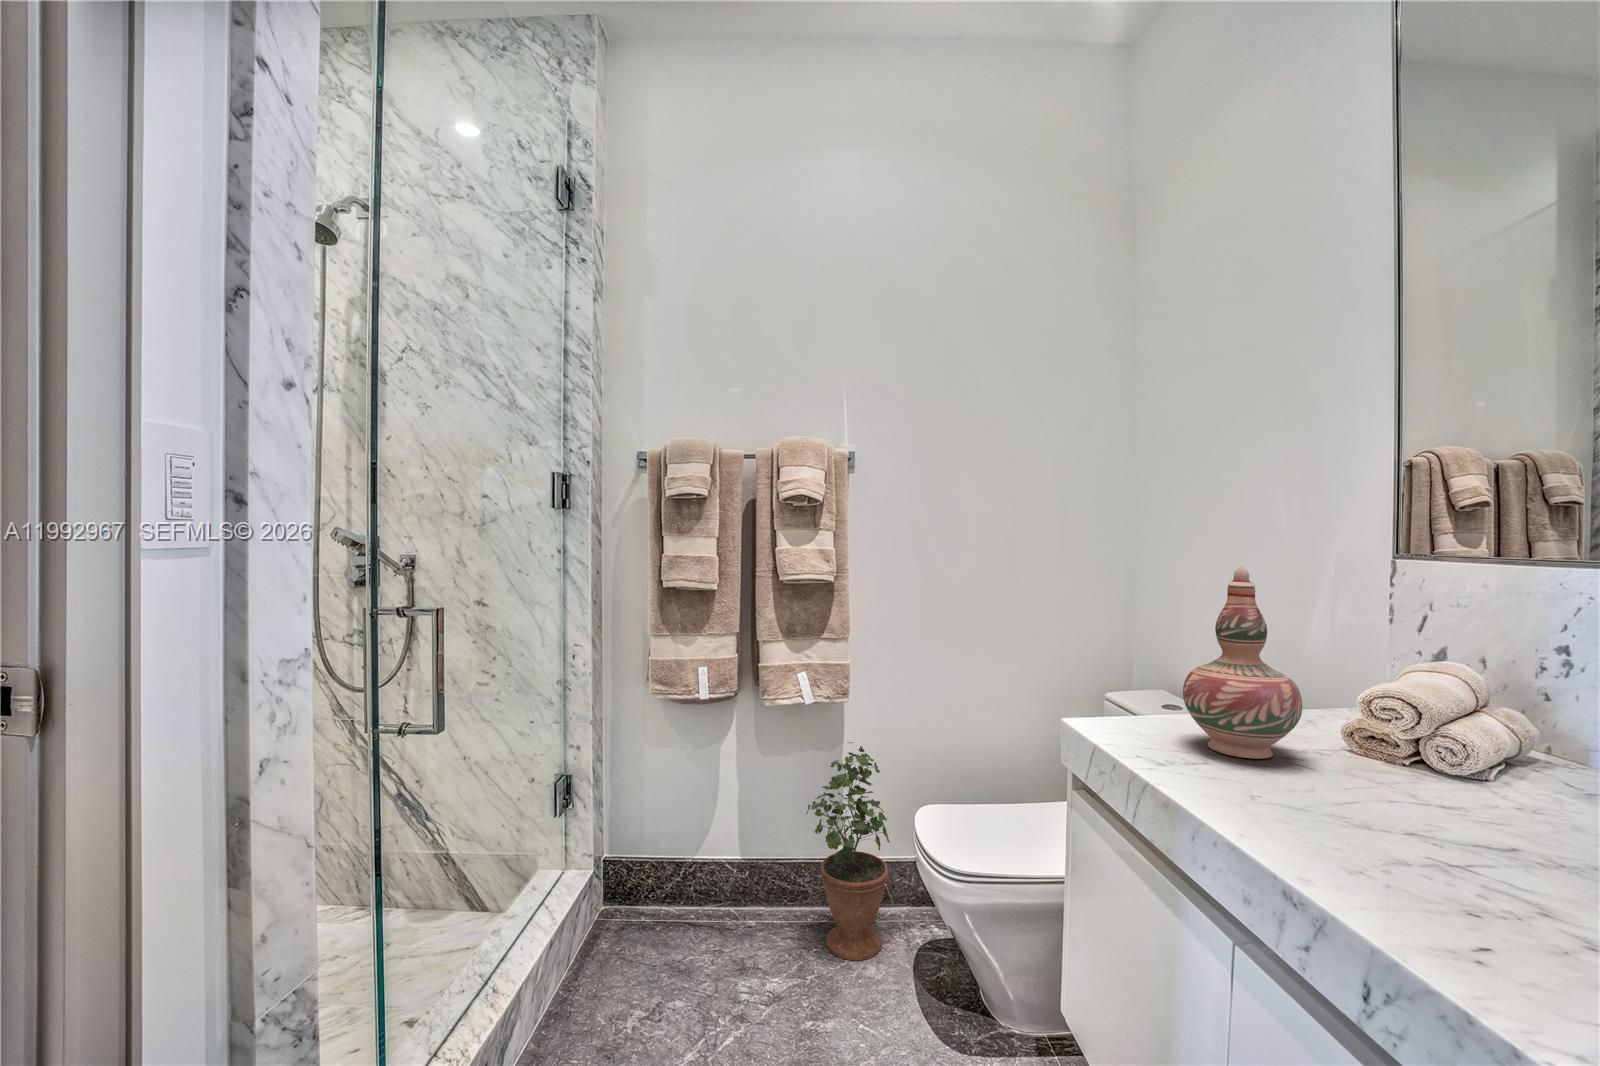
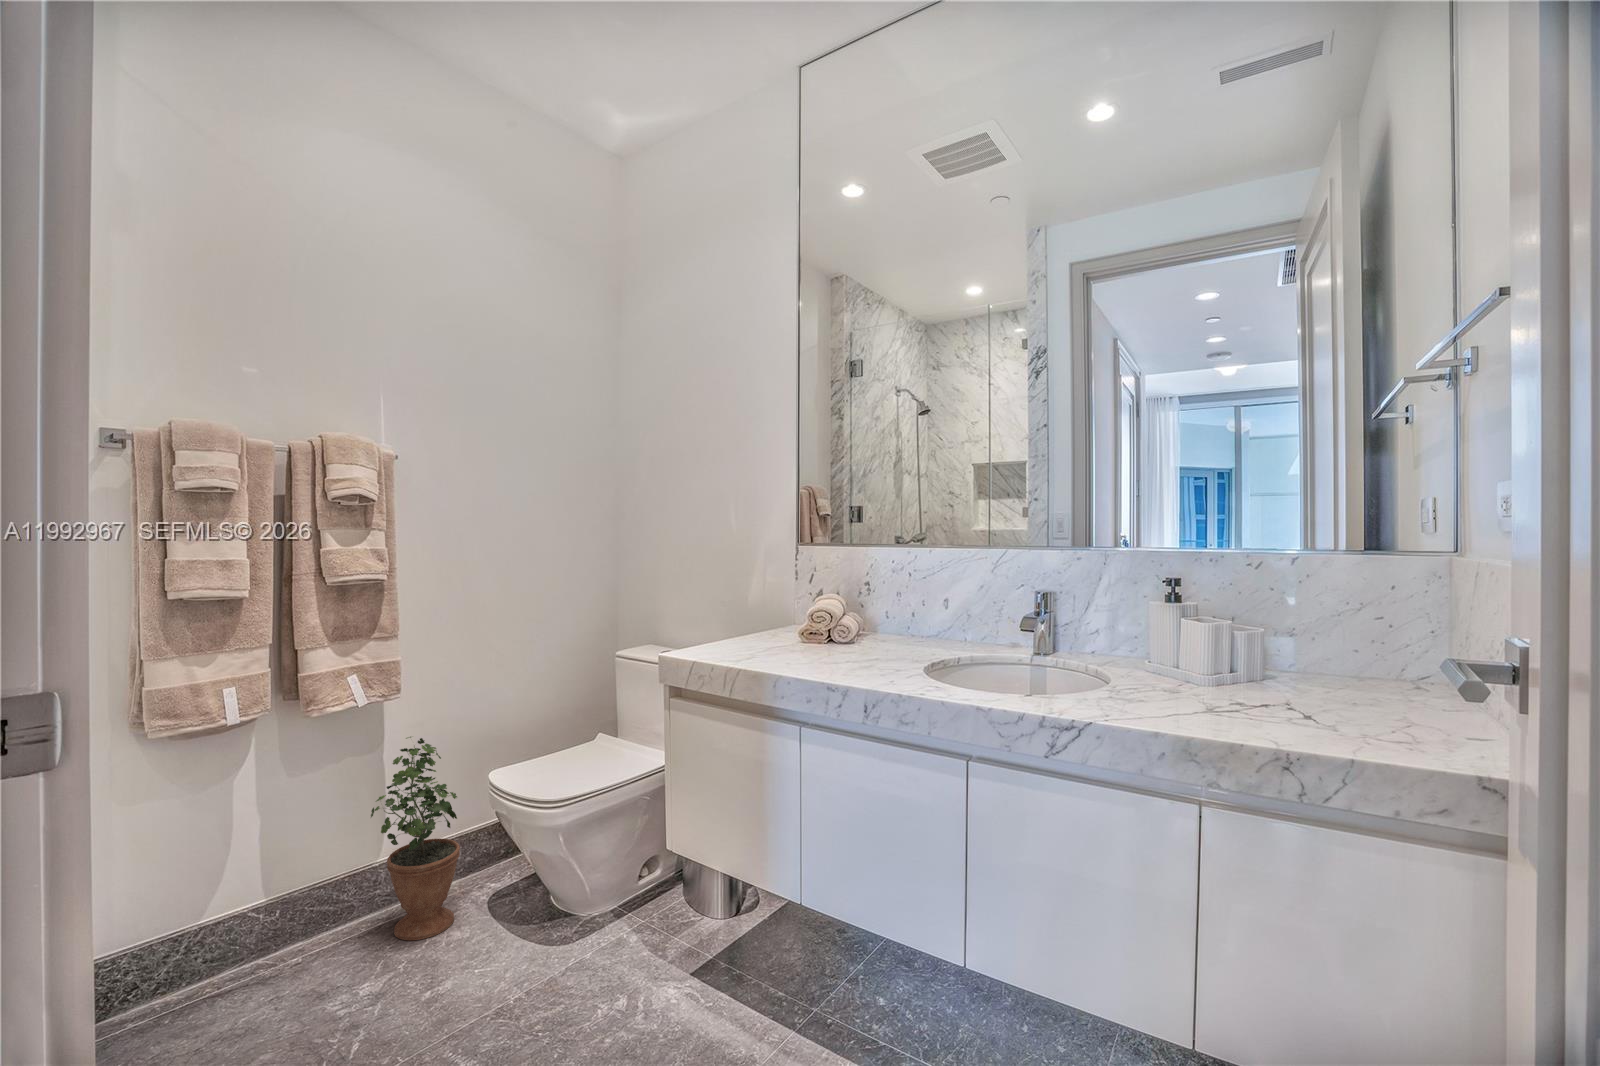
decorative vase: present [1183,567,1302,759] -> none [737,549,793,653]

